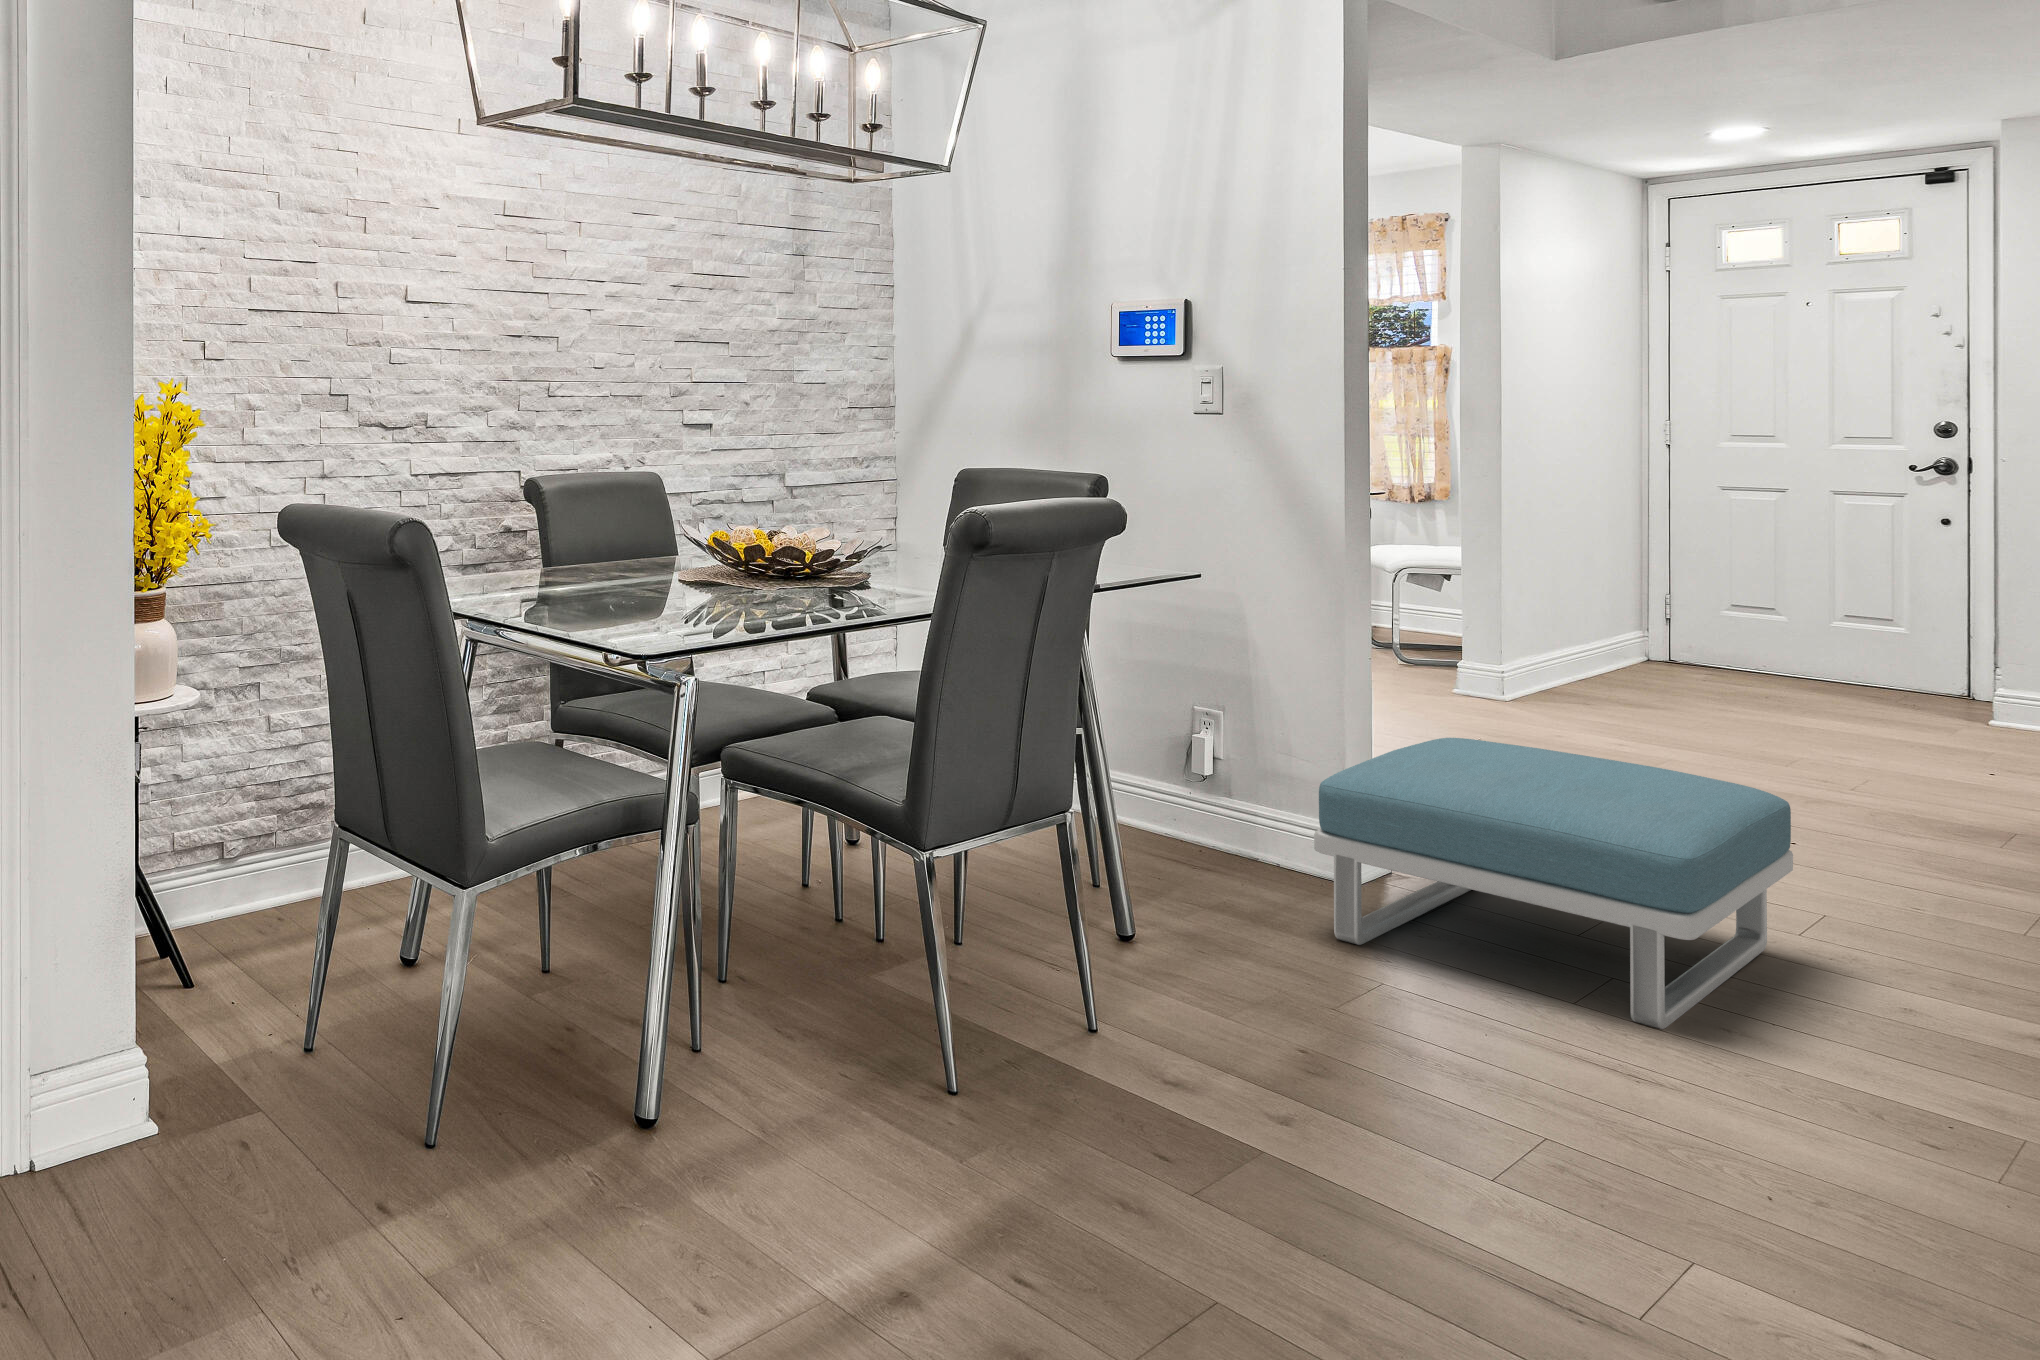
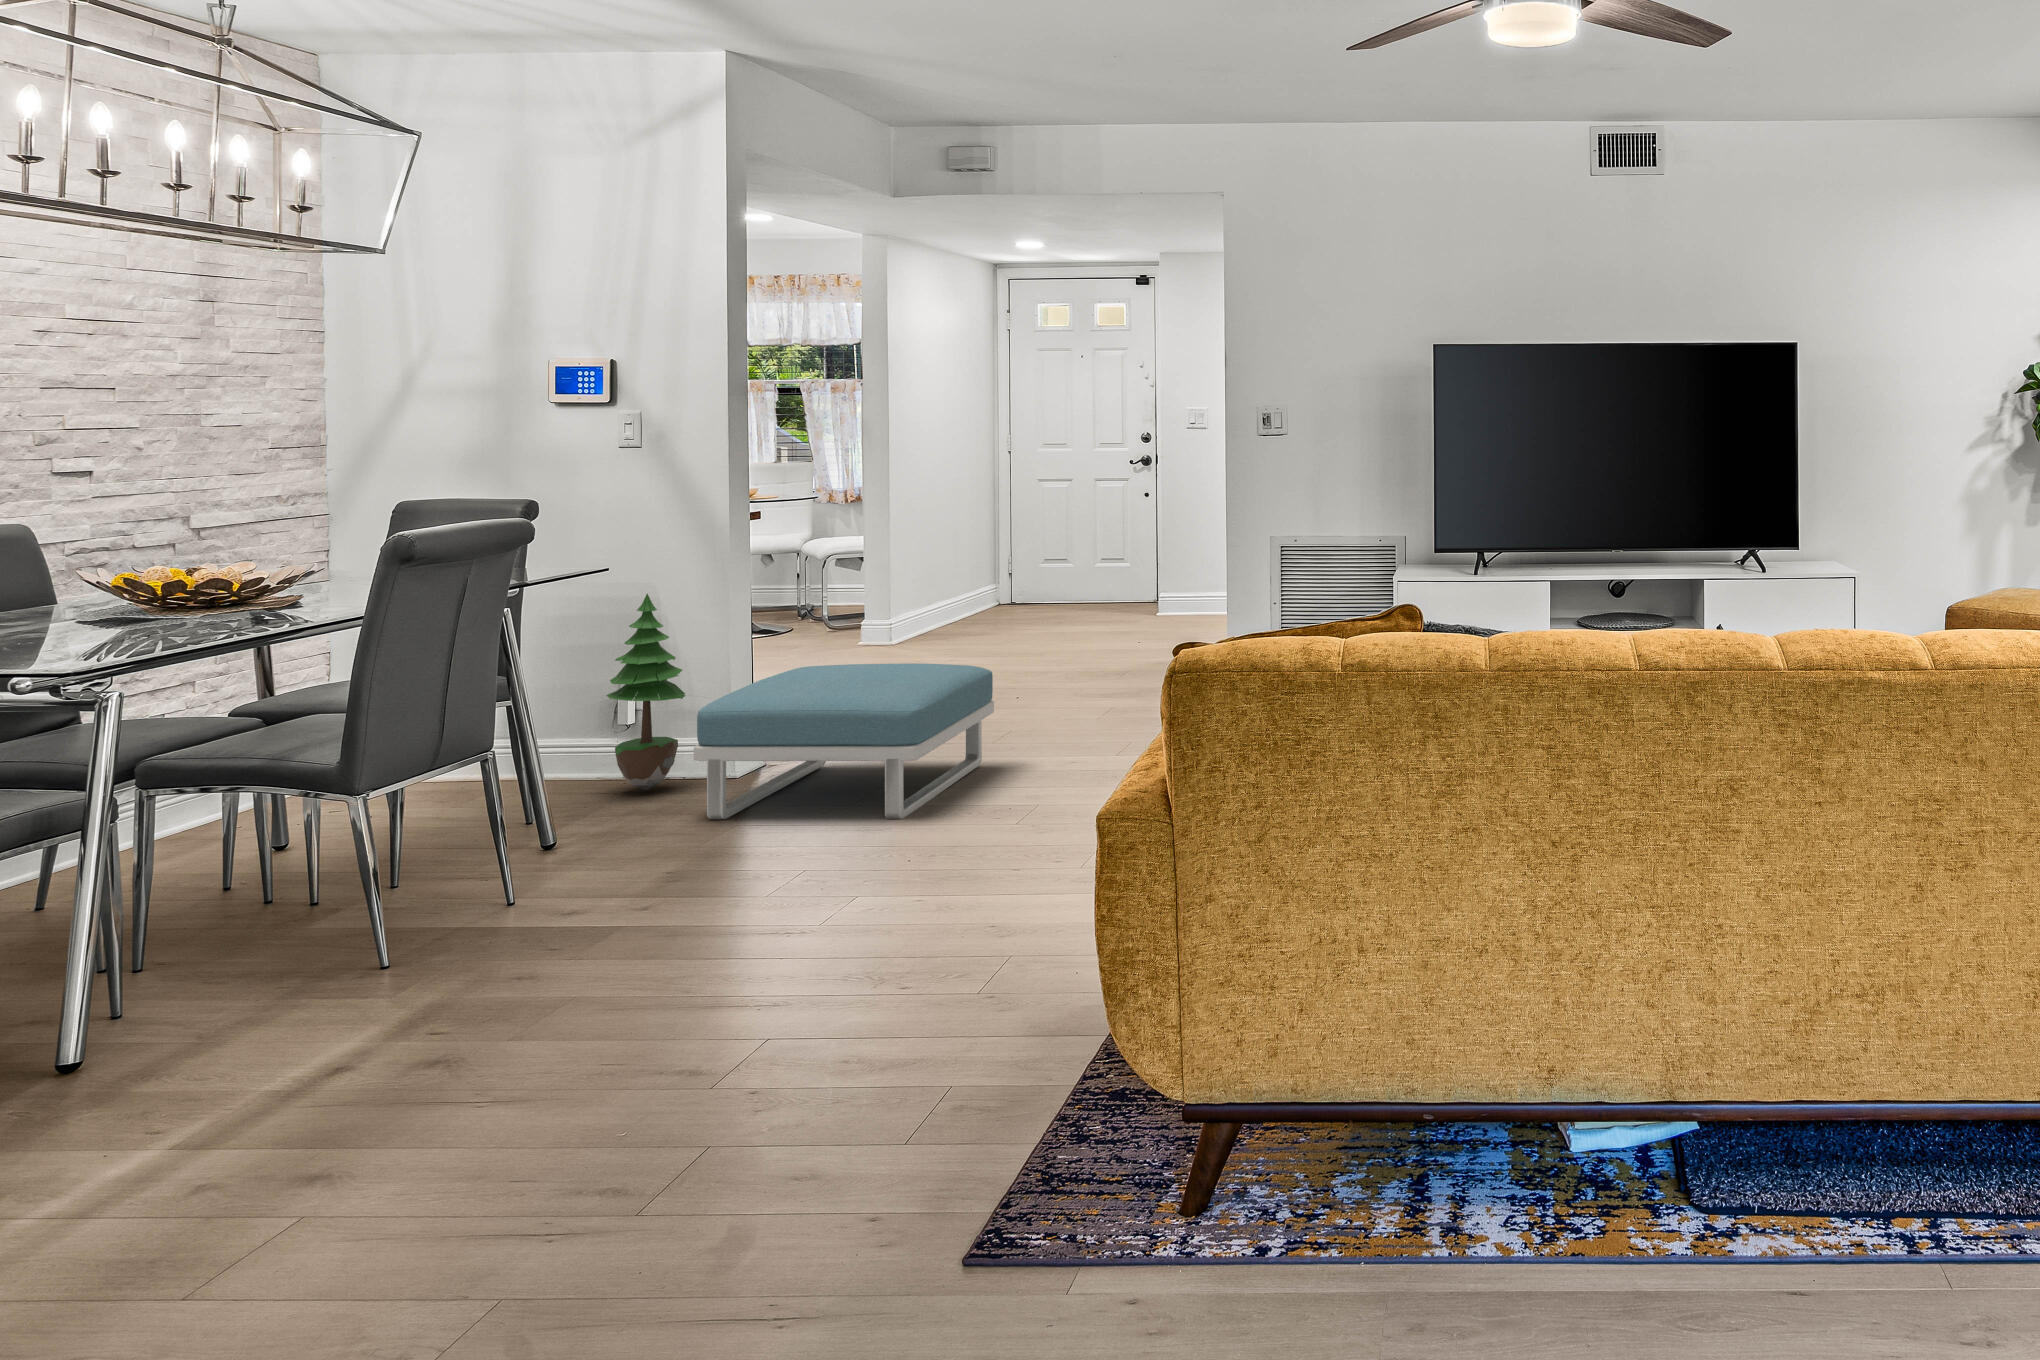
potted tree: none [1187,607,1288,865] -> present [606,594,685,791]

